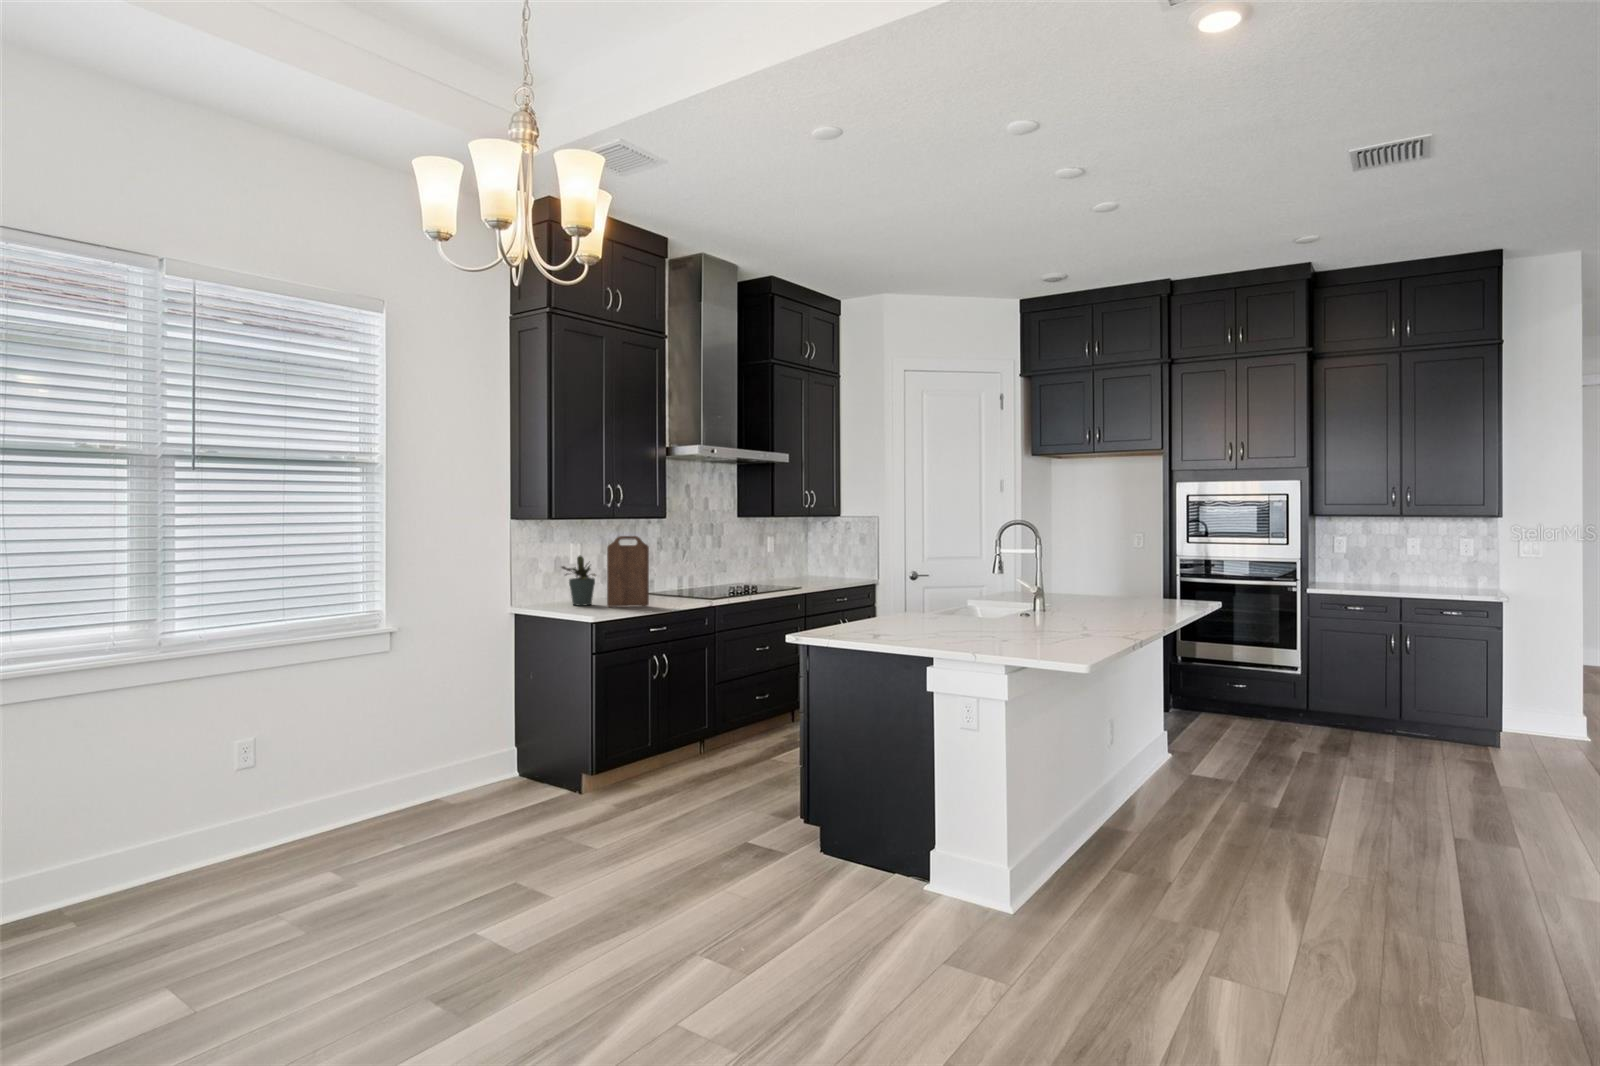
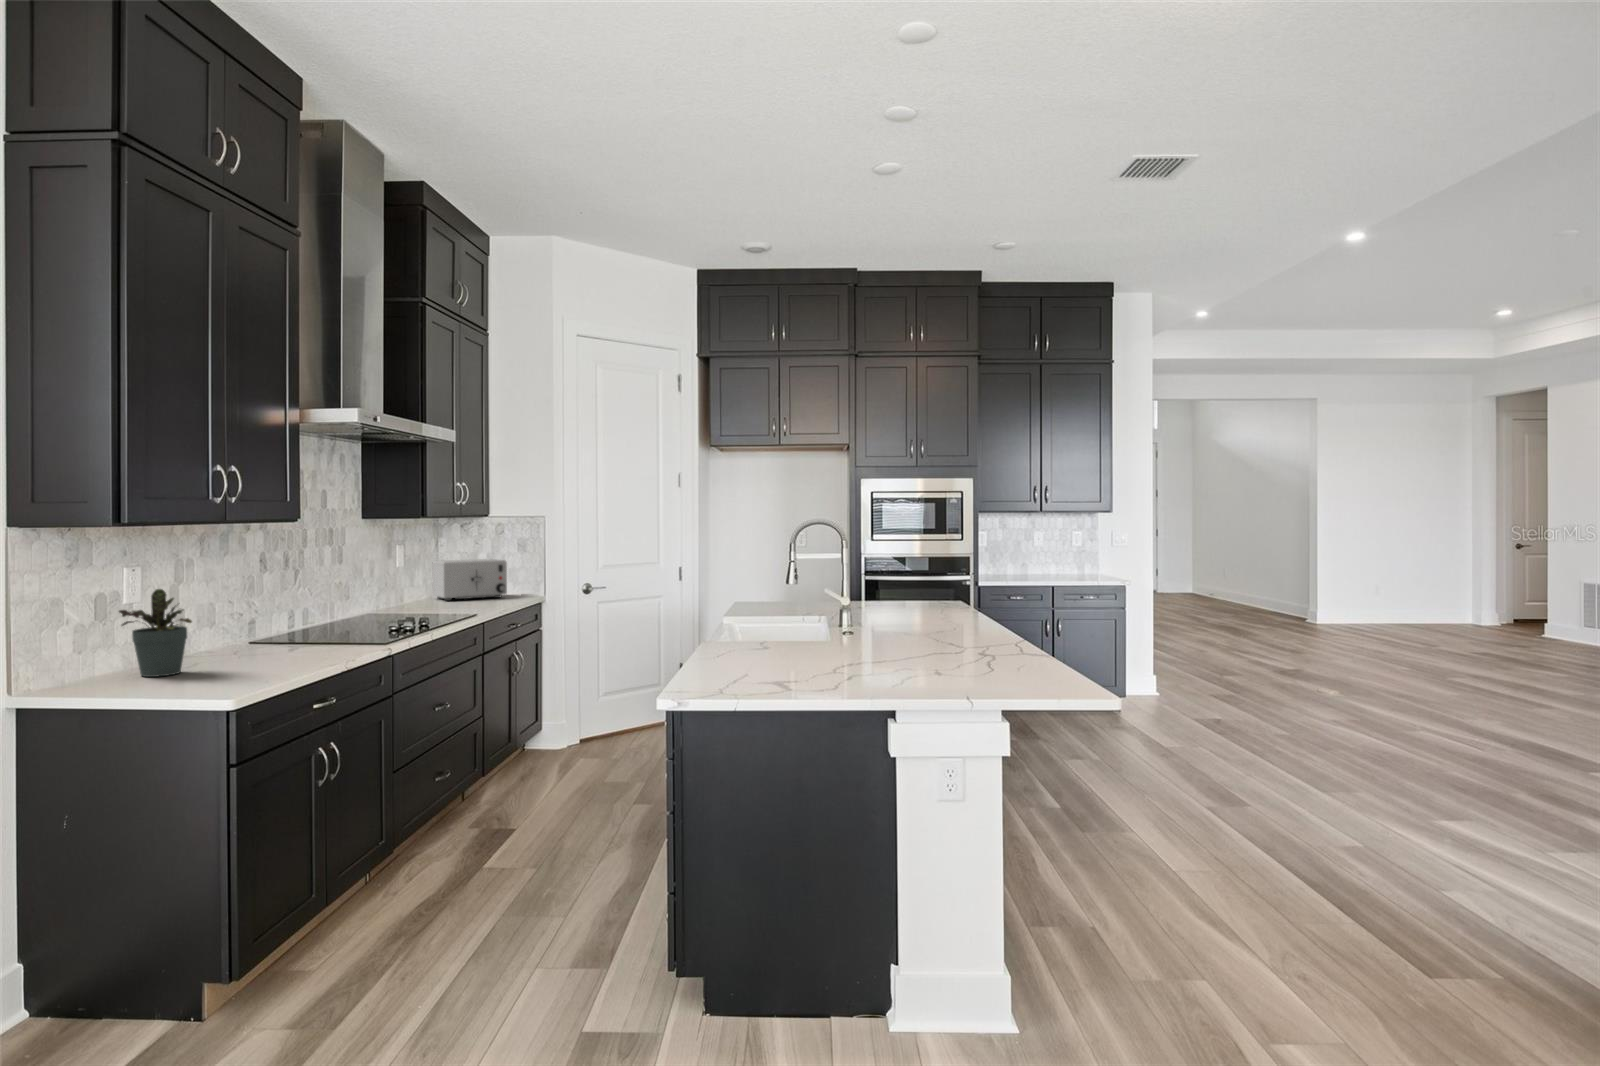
cutting board: present [607,536,649,607] -> none [220,552,299,674]
toaster: none [799,550,849,581] -> present [433,559,507,601]

